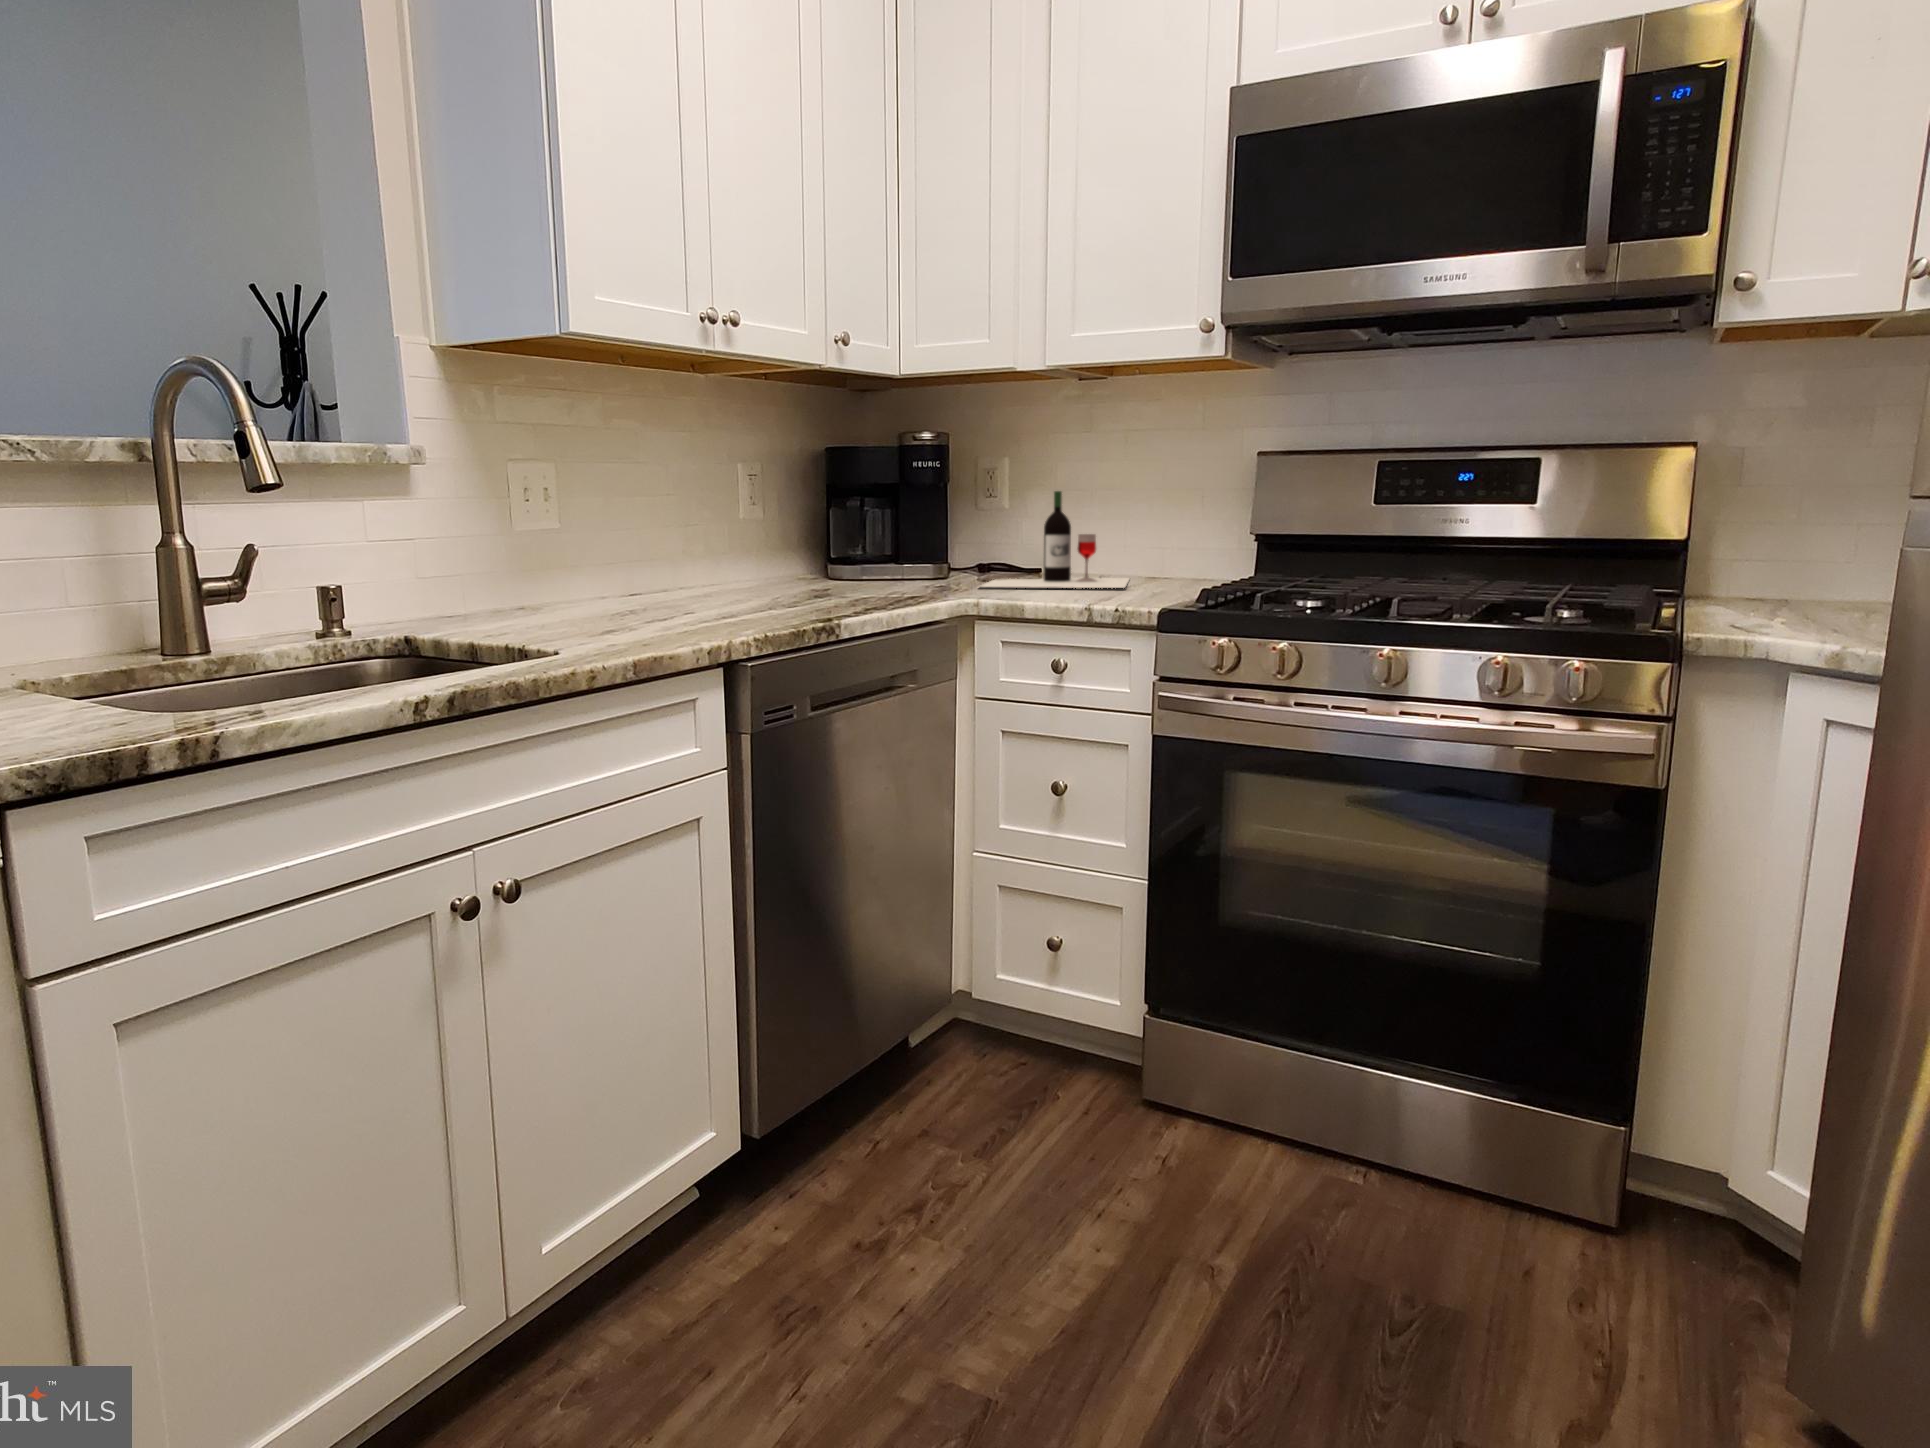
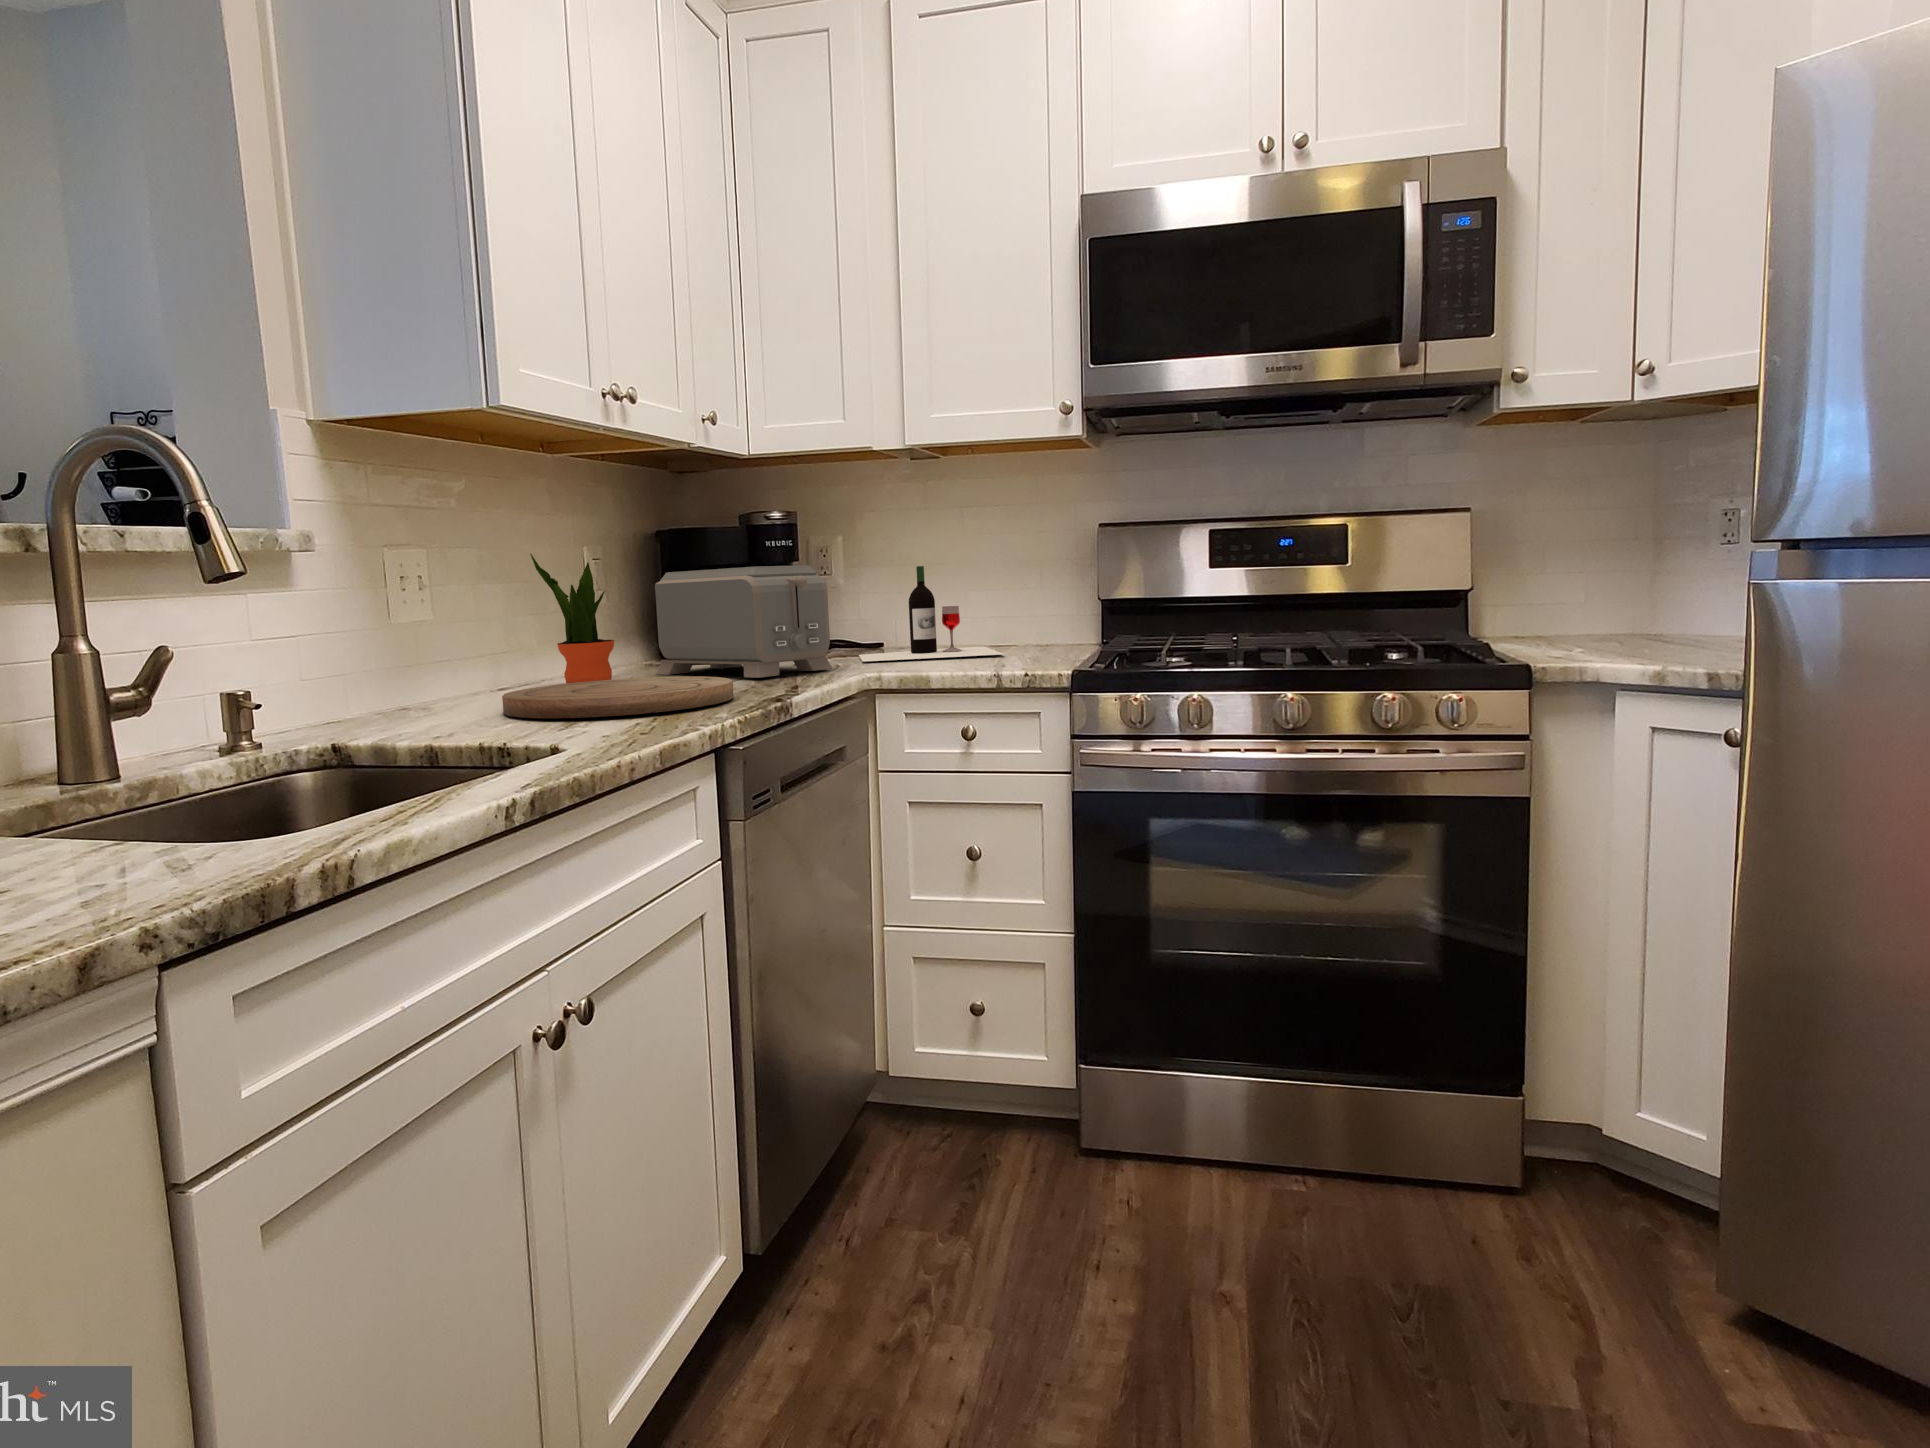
potted plant: none [659,468,730,595] -> present [530,554,614,684]
toaster: none [778,488,934,598] -> present [655,565,832,678]
cutting board: none [575,592,790,627] -> present [502,676,734,718]

